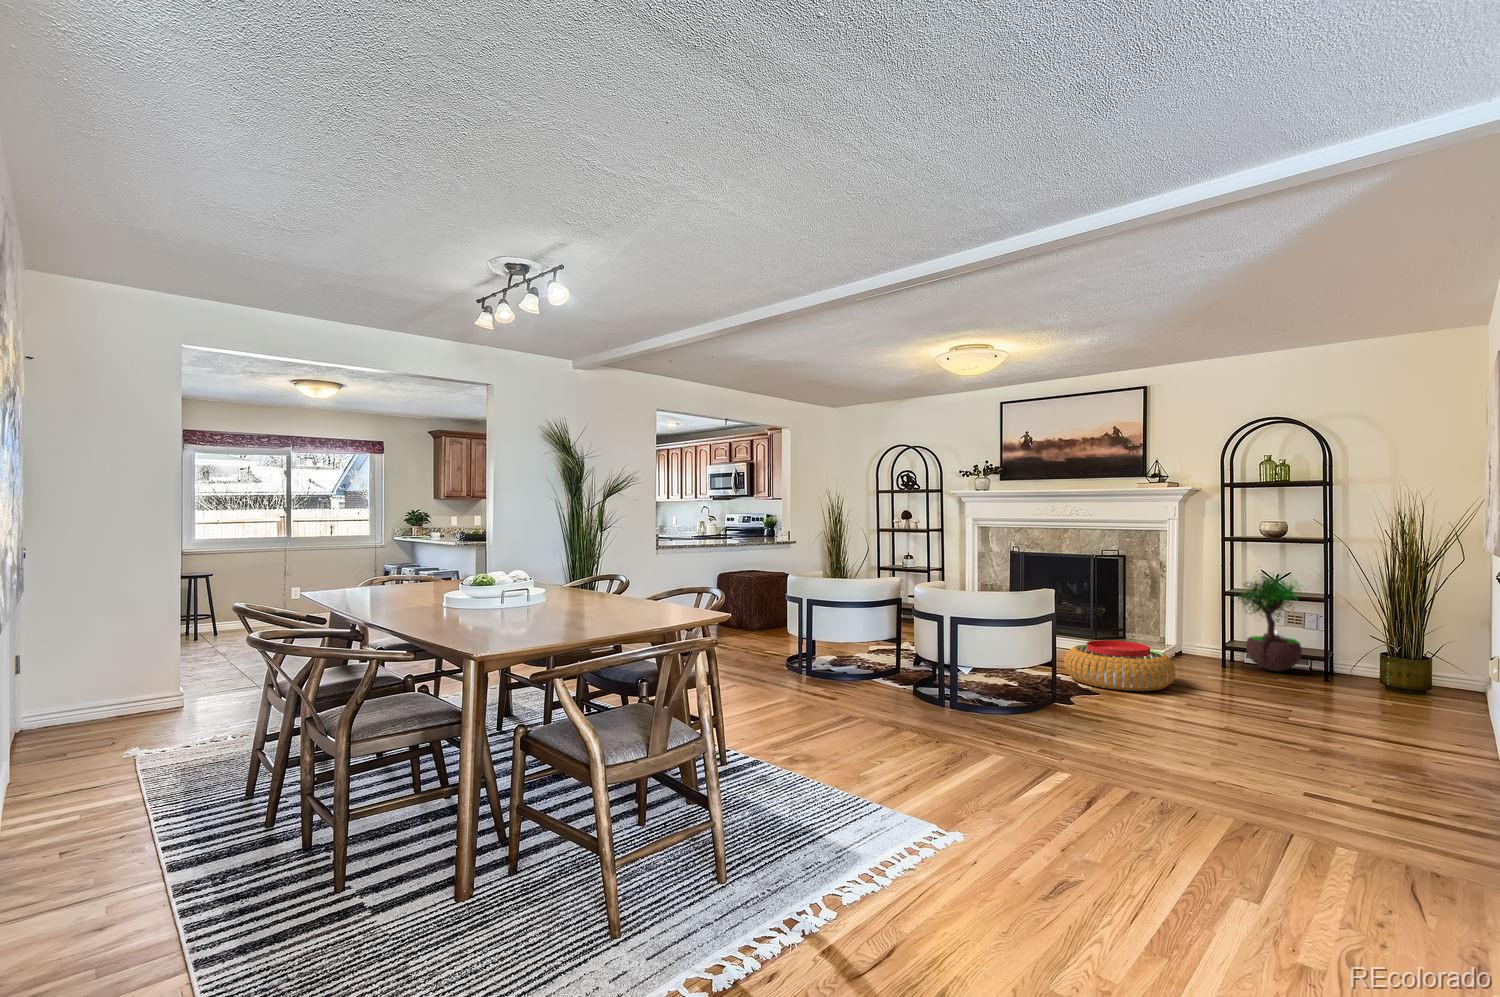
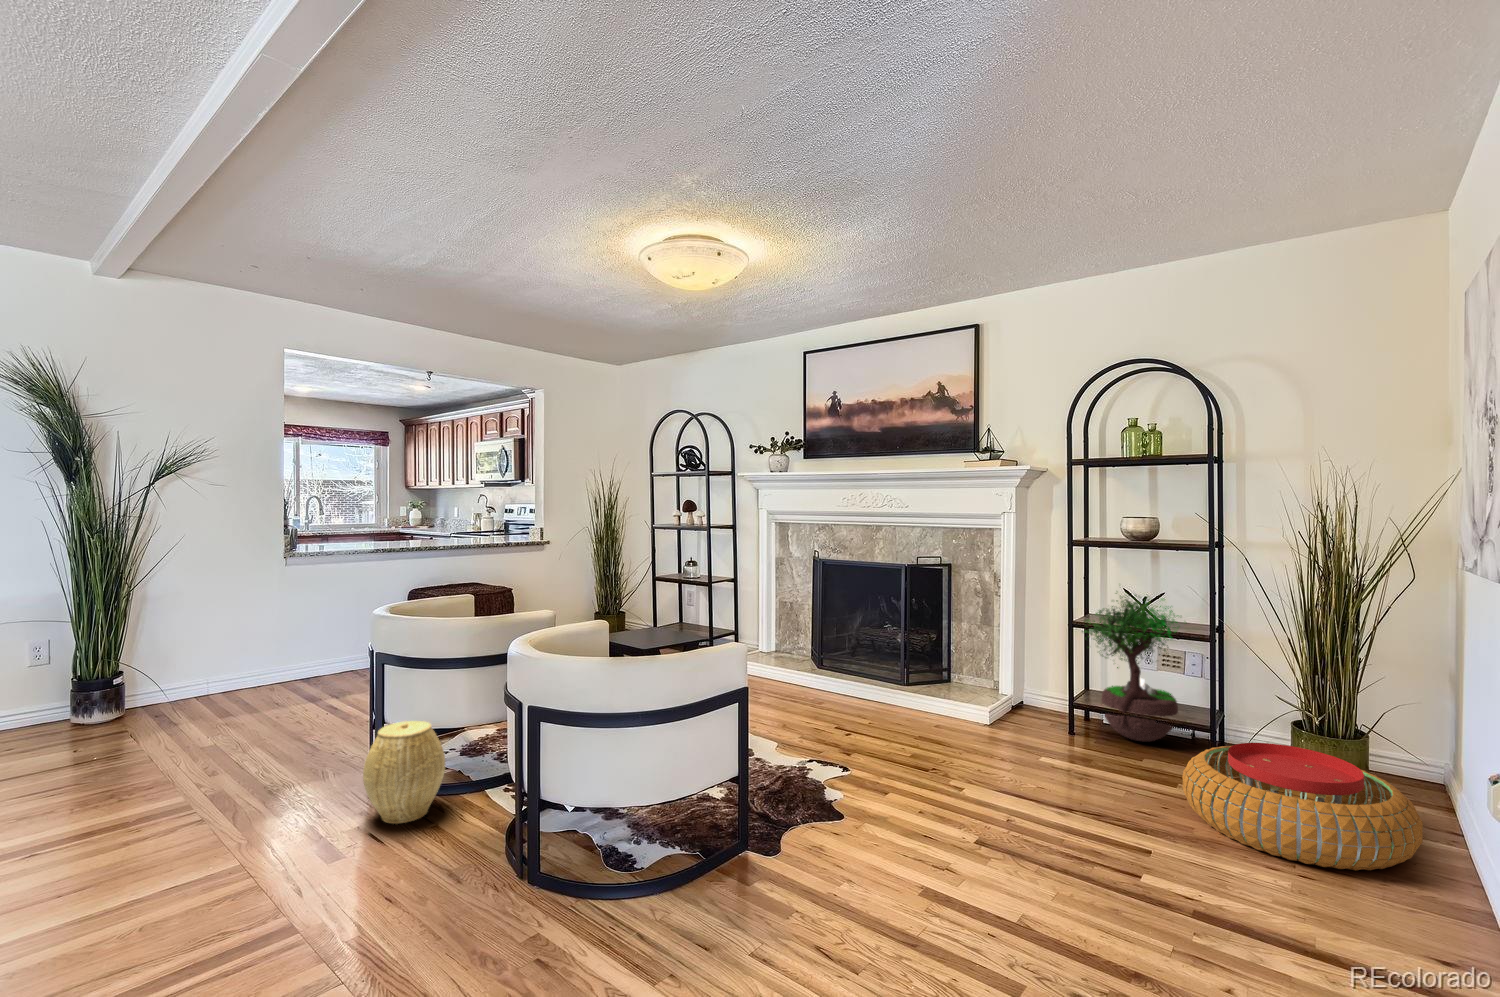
woven basket: none [818,634,860,689] -> present [363,721,445,824]
pouf: present [1064,640,1176,691] -> present [1182,743,1423,870]

